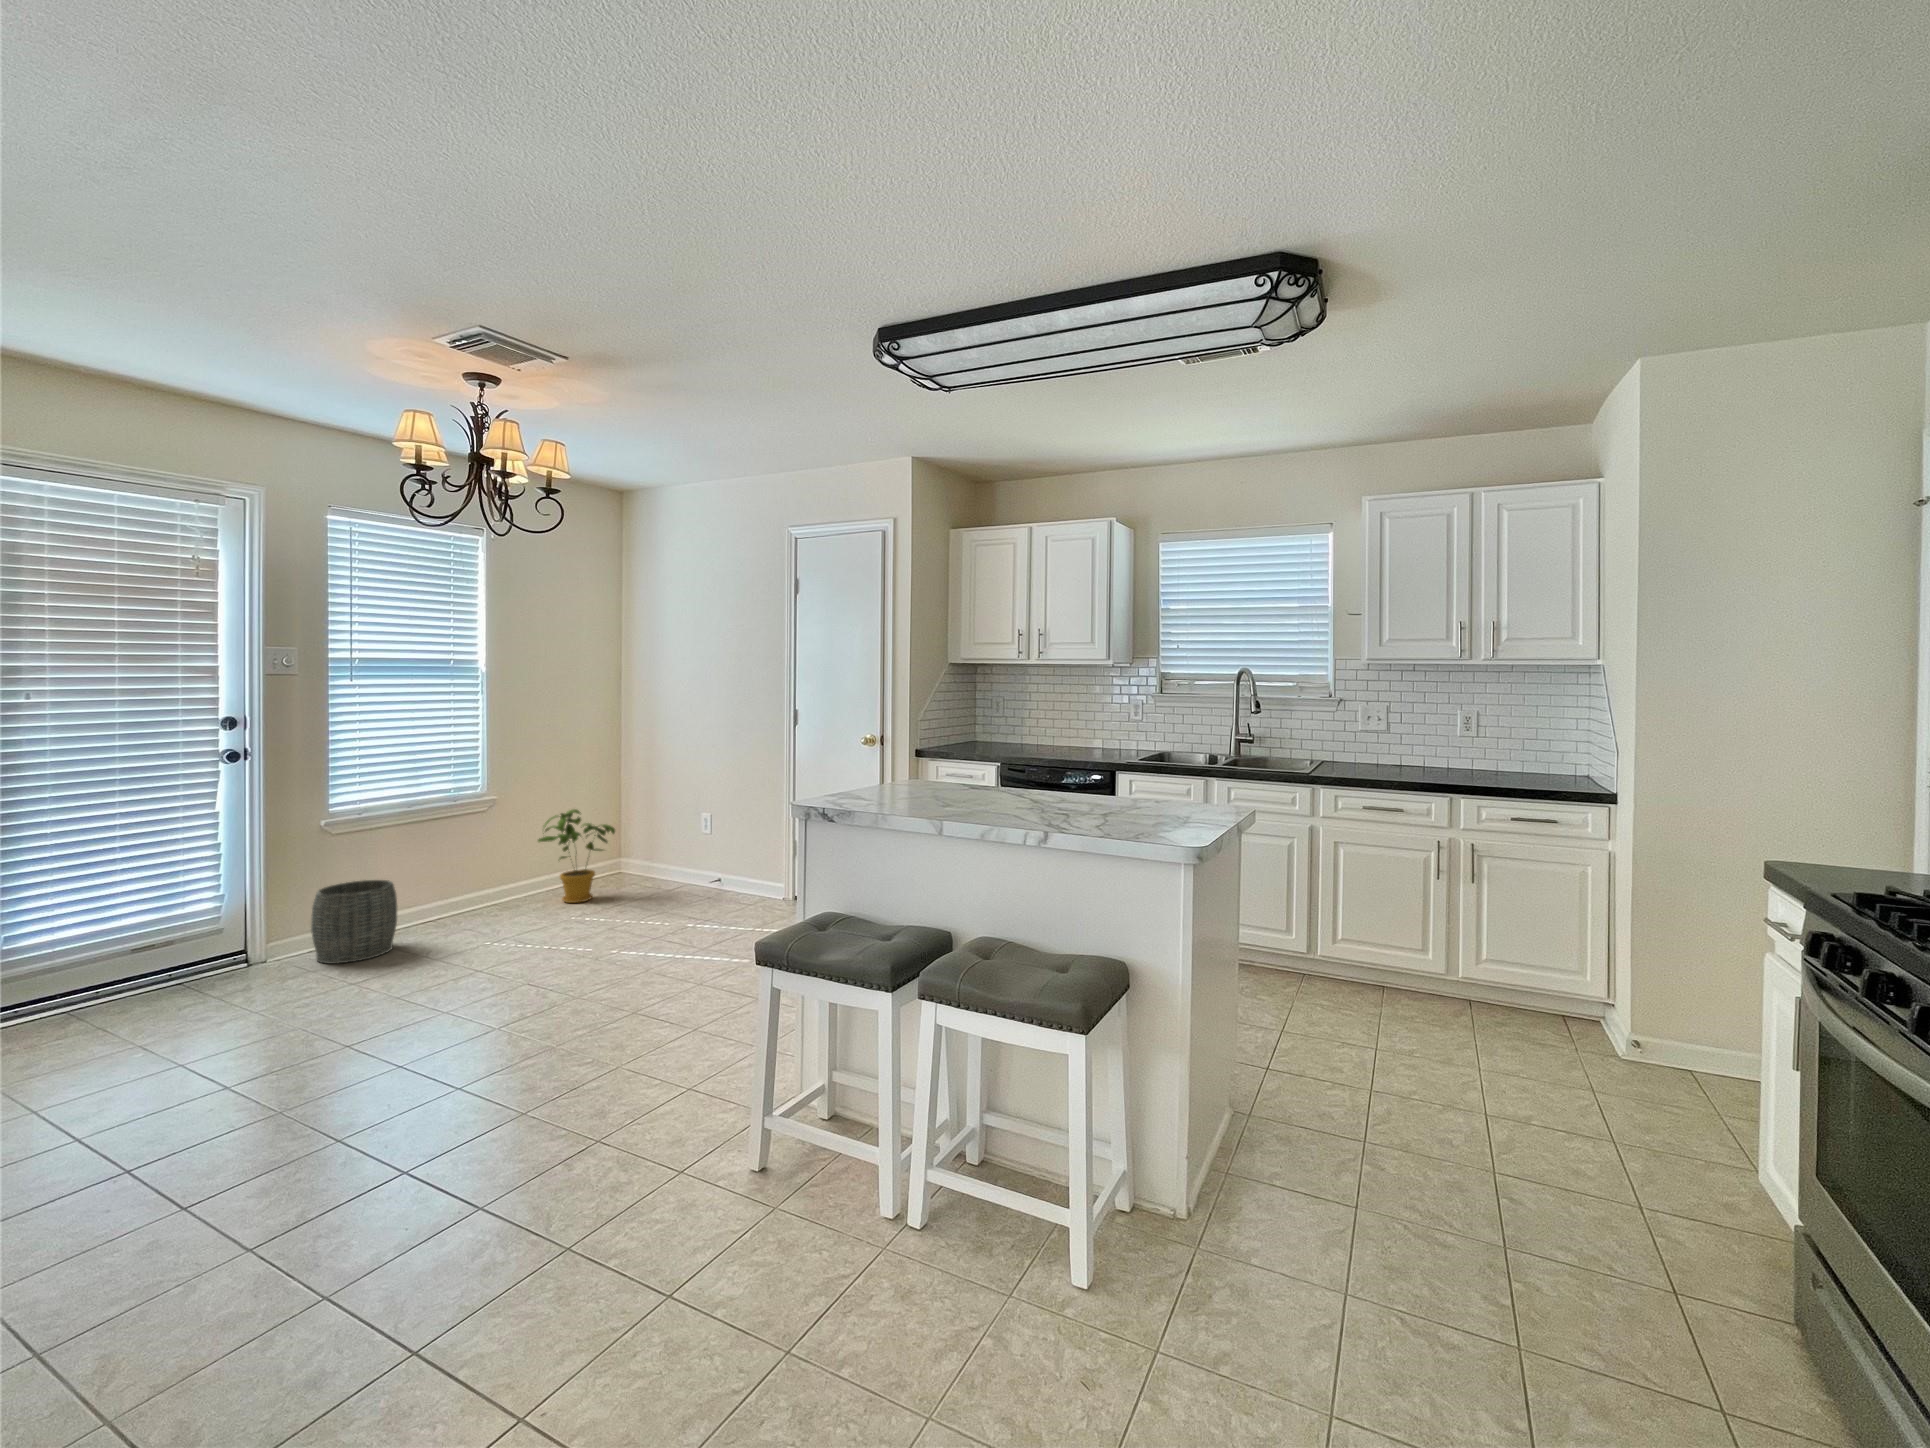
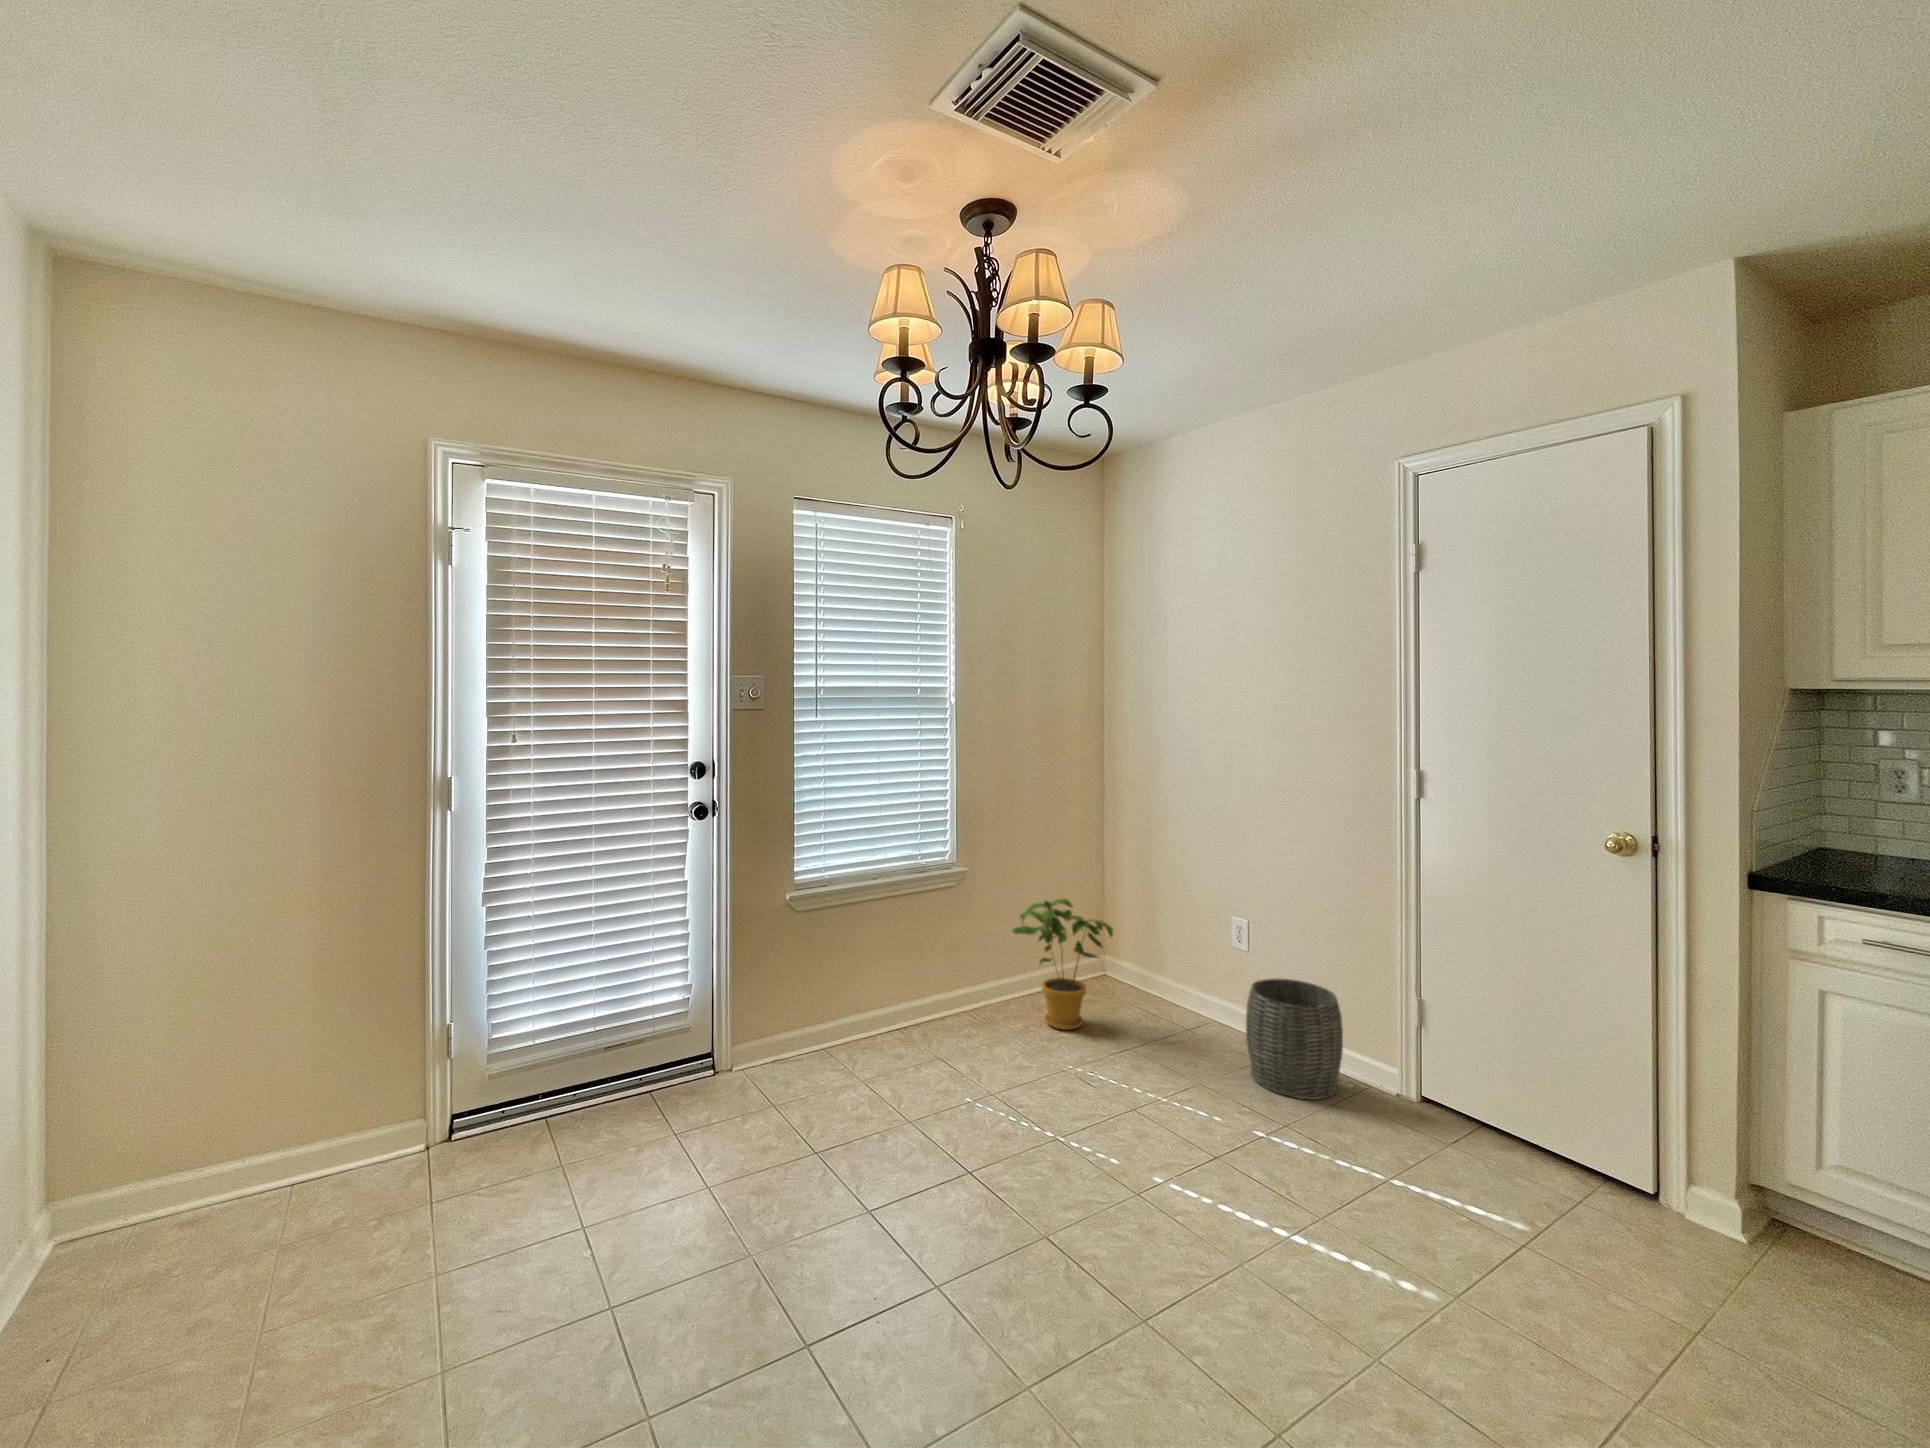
woven basket: present [311,880,397,964] -> present [1246,979,1343,1099]

